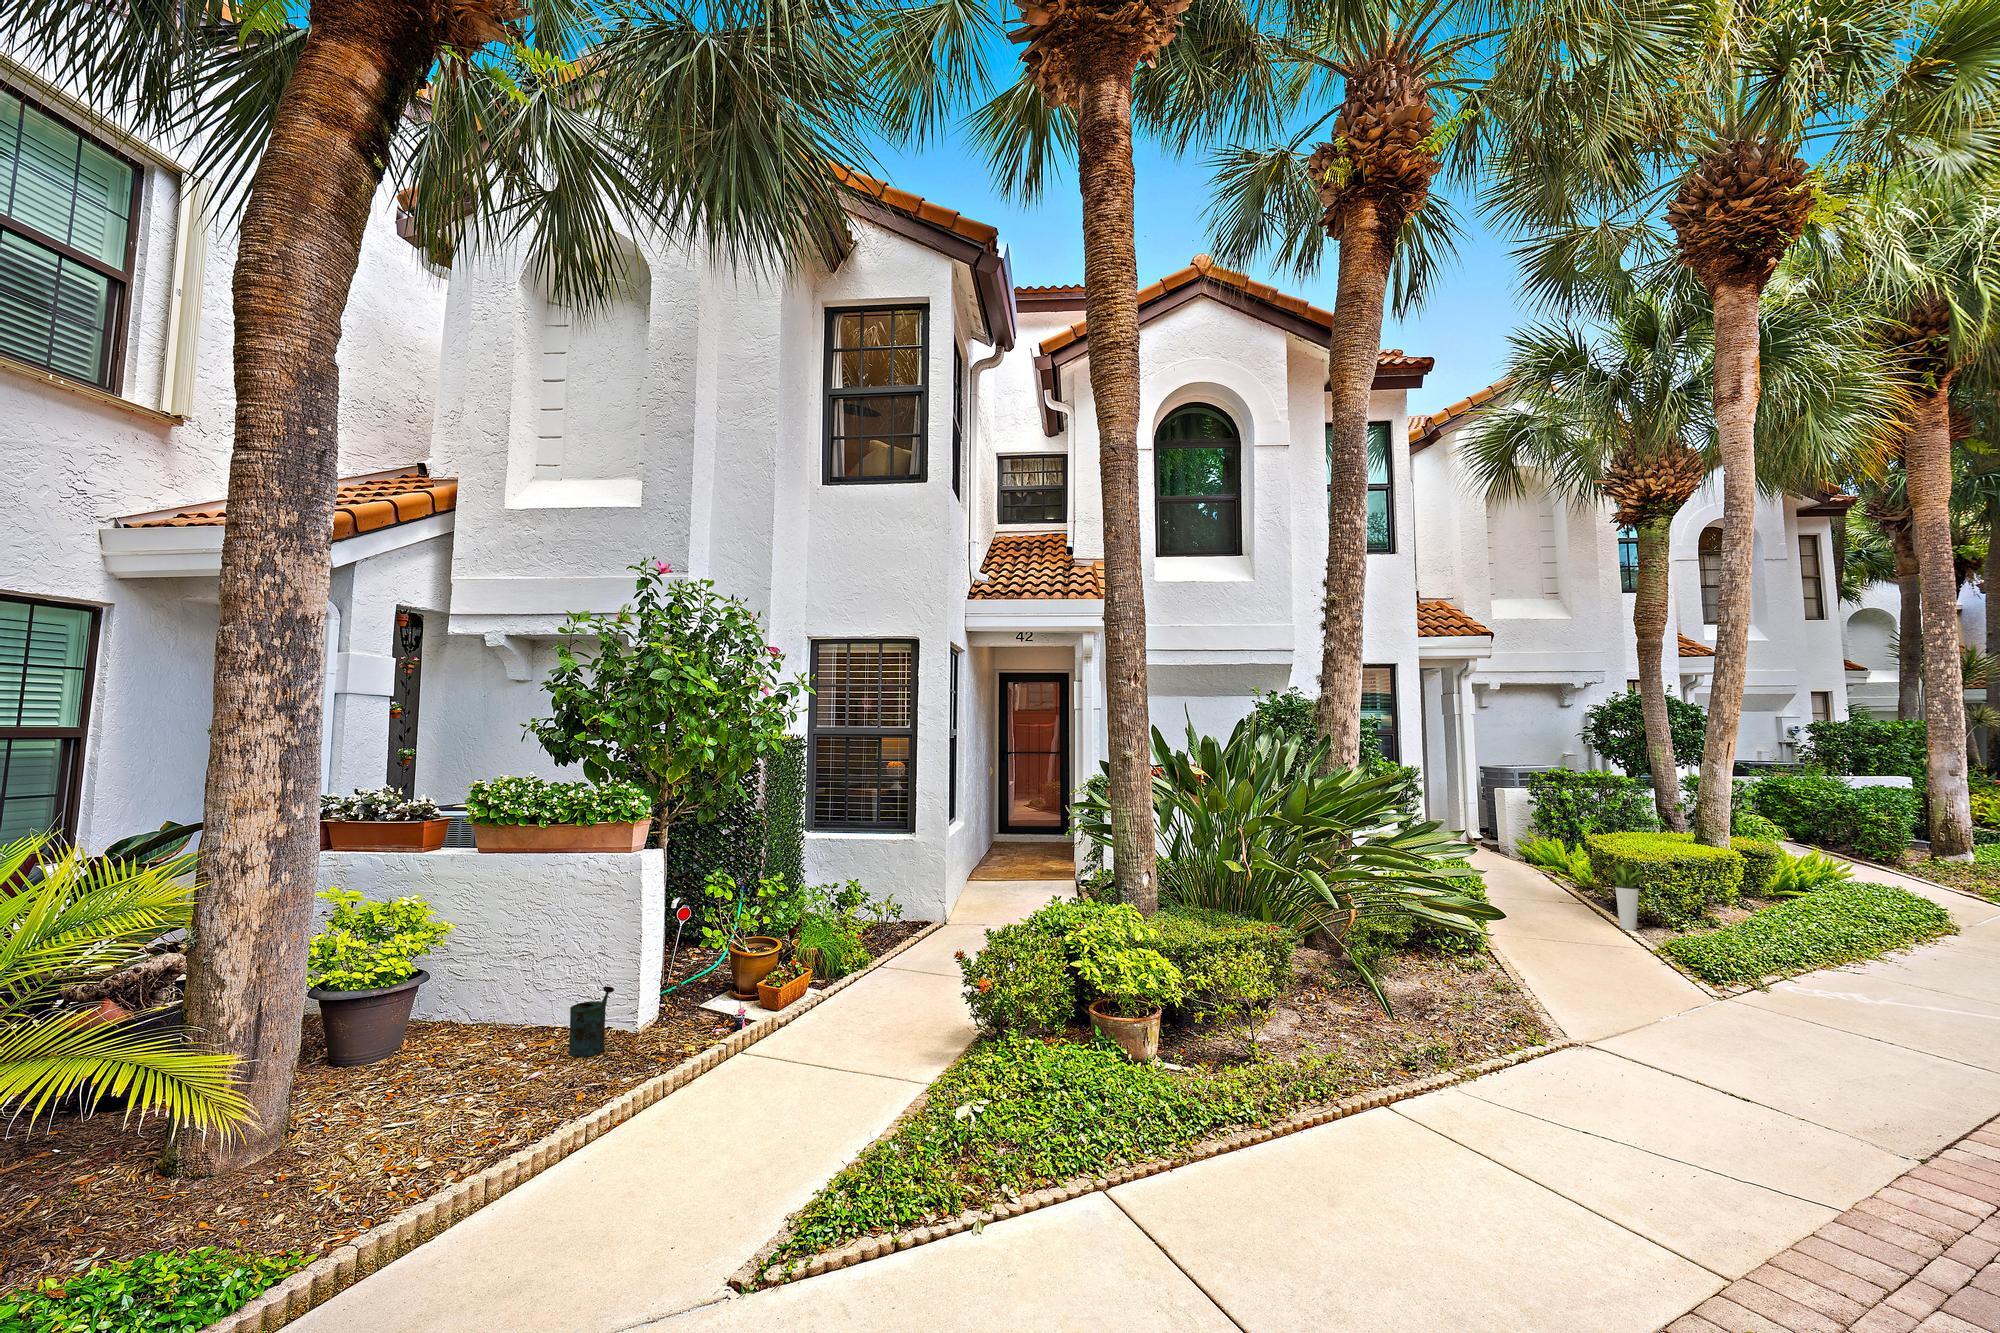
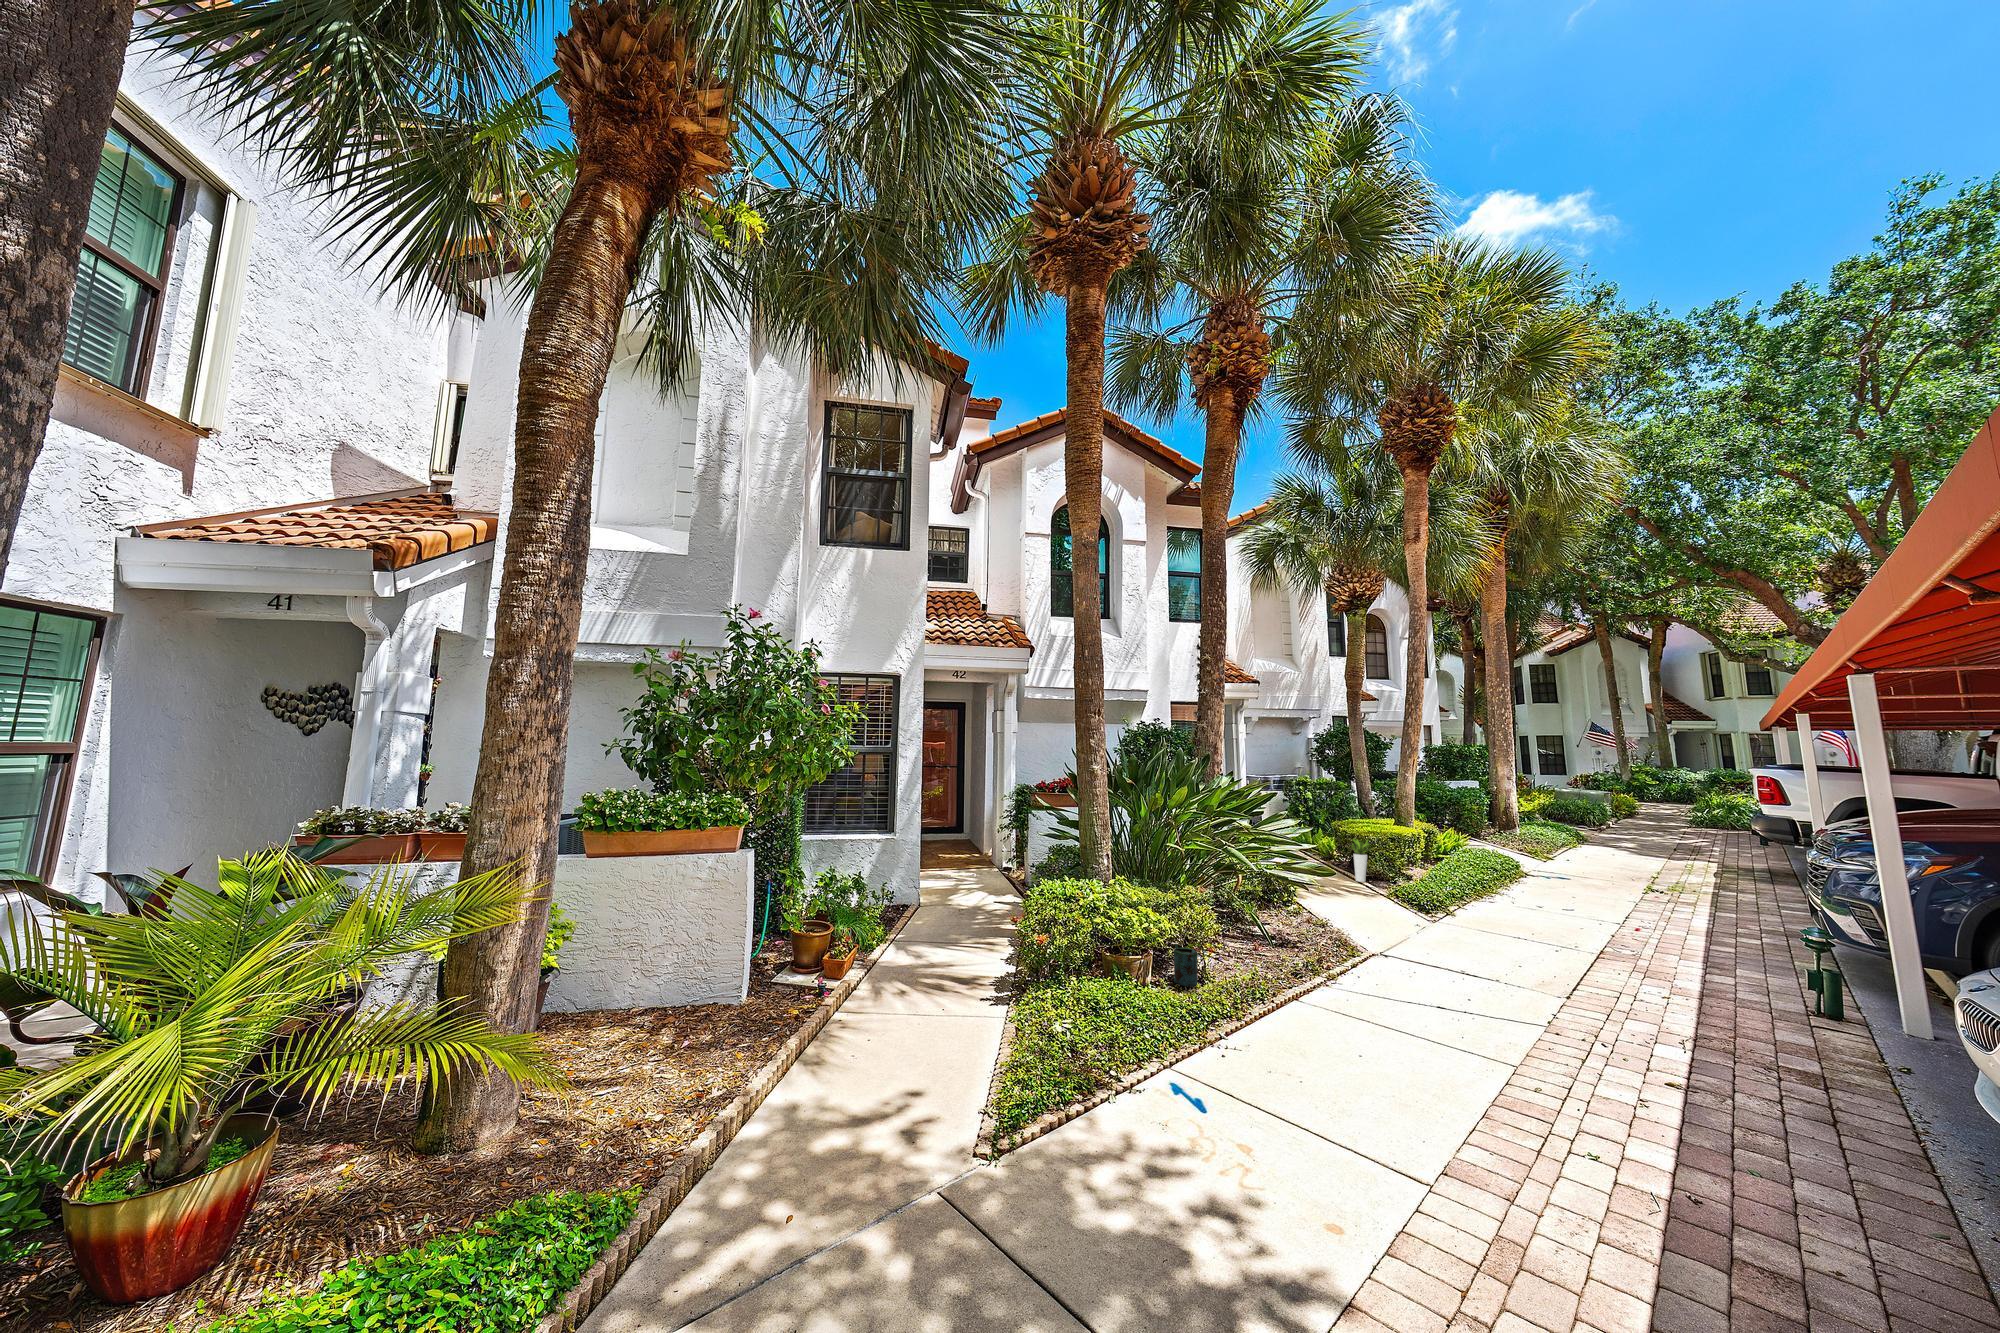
watering can: present [569,986,614,1057] -> present [1174,944,1197,986]

